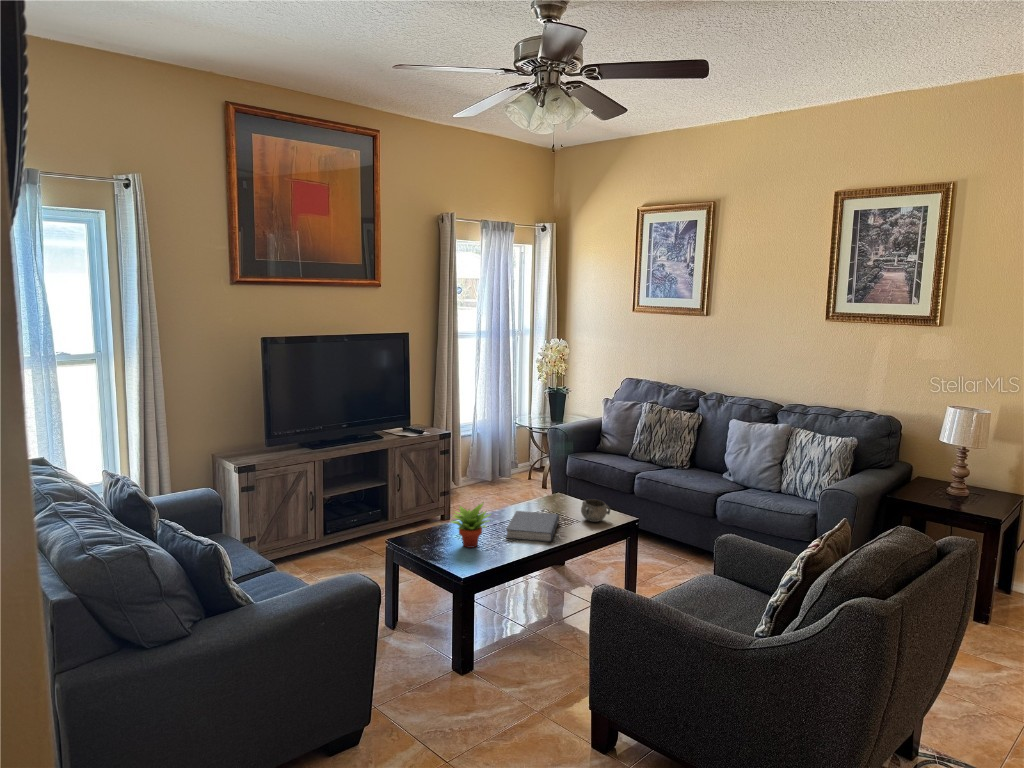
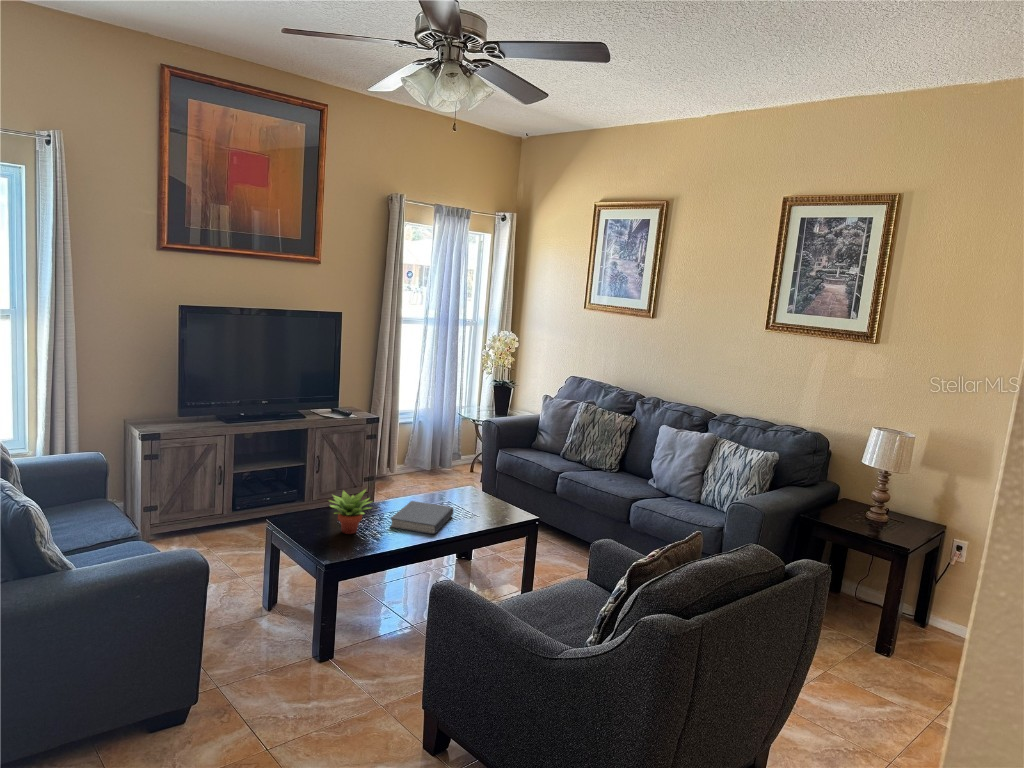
decorative bowl: present [581,499,610,522] -> none [478,495,508,518]

